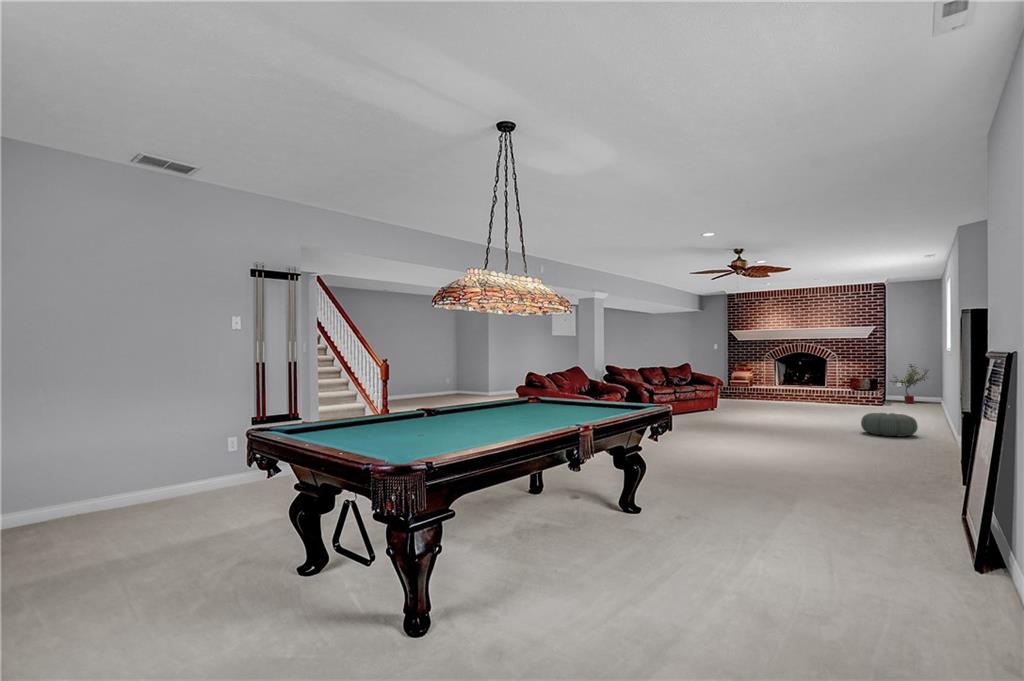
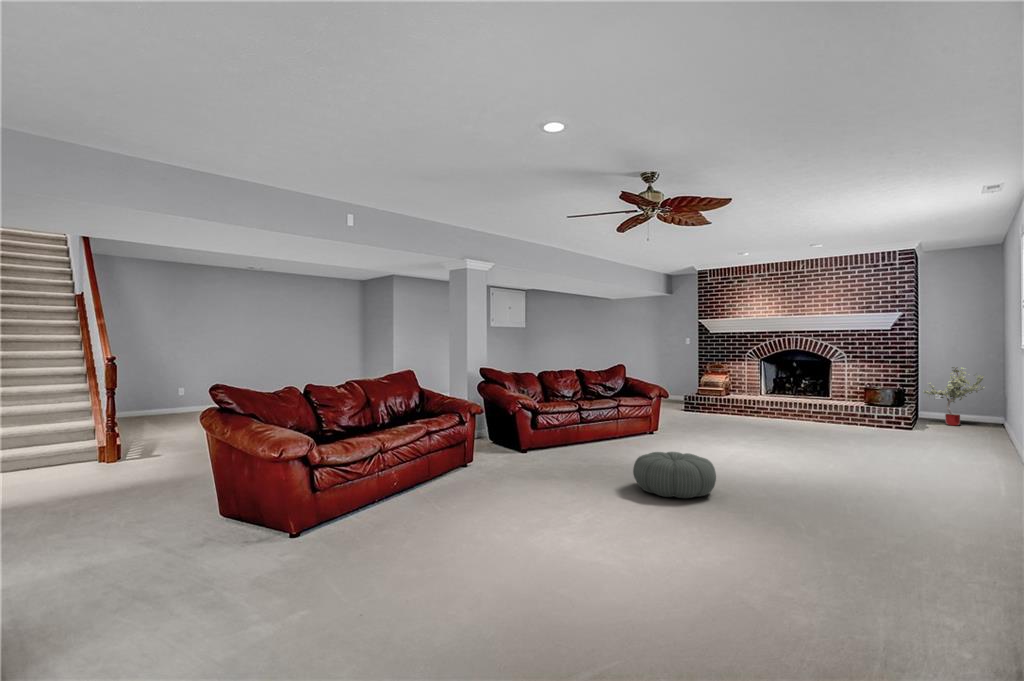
pouf: present [861,413,918,436] -> present [633,452,716,498]

